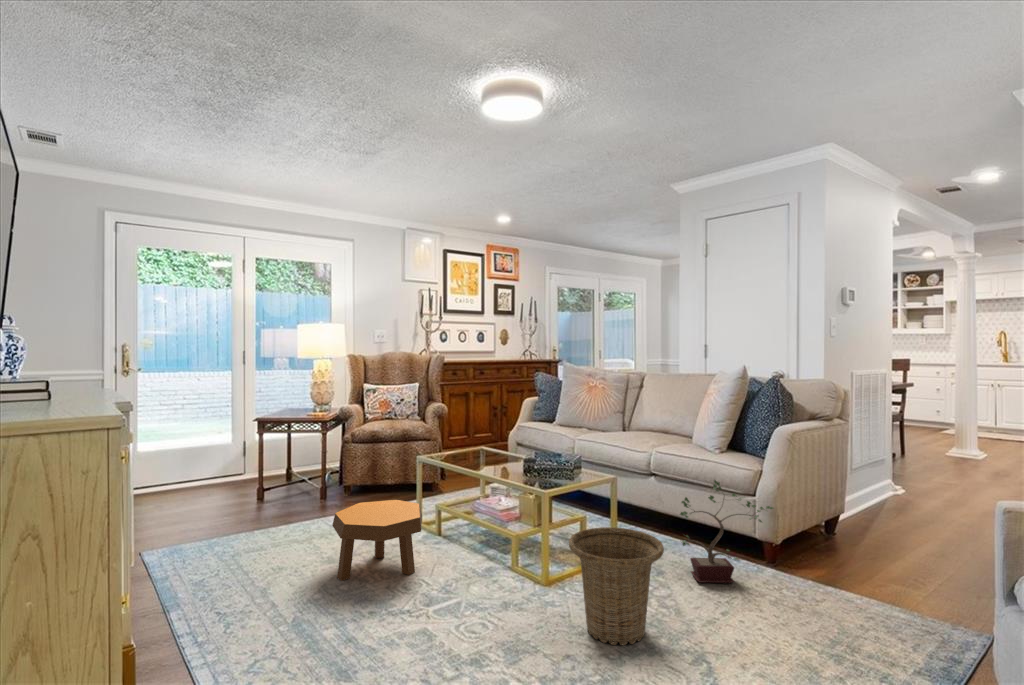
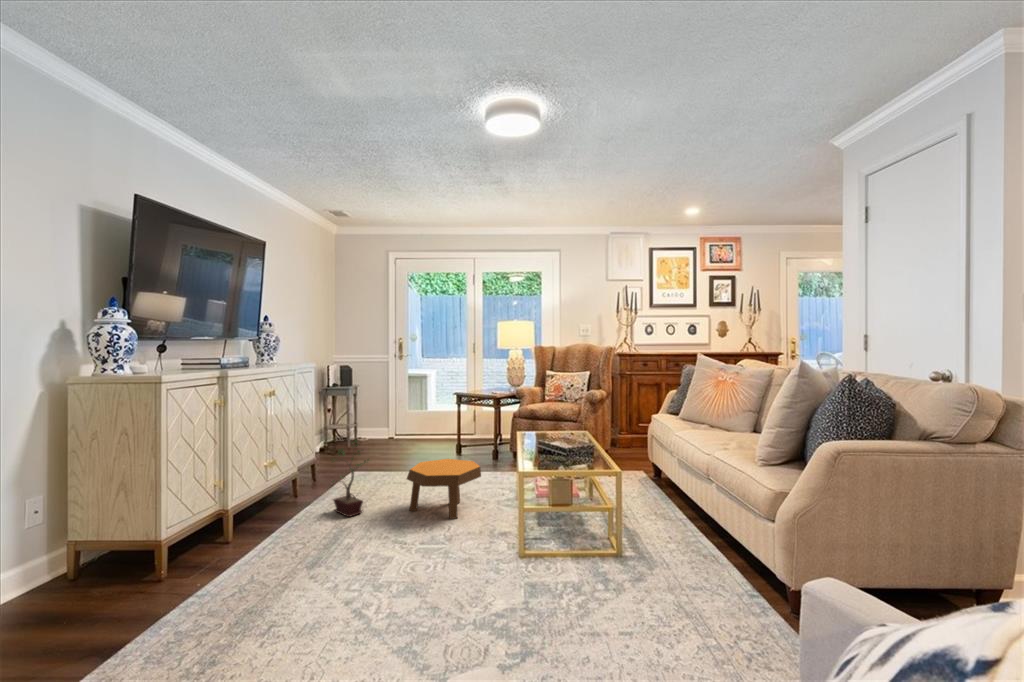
potted plant: present [680,480,773,583] -> present [333,440,369,517]
basket: present [569,527,664,645] -> none [463,505,550,616]

